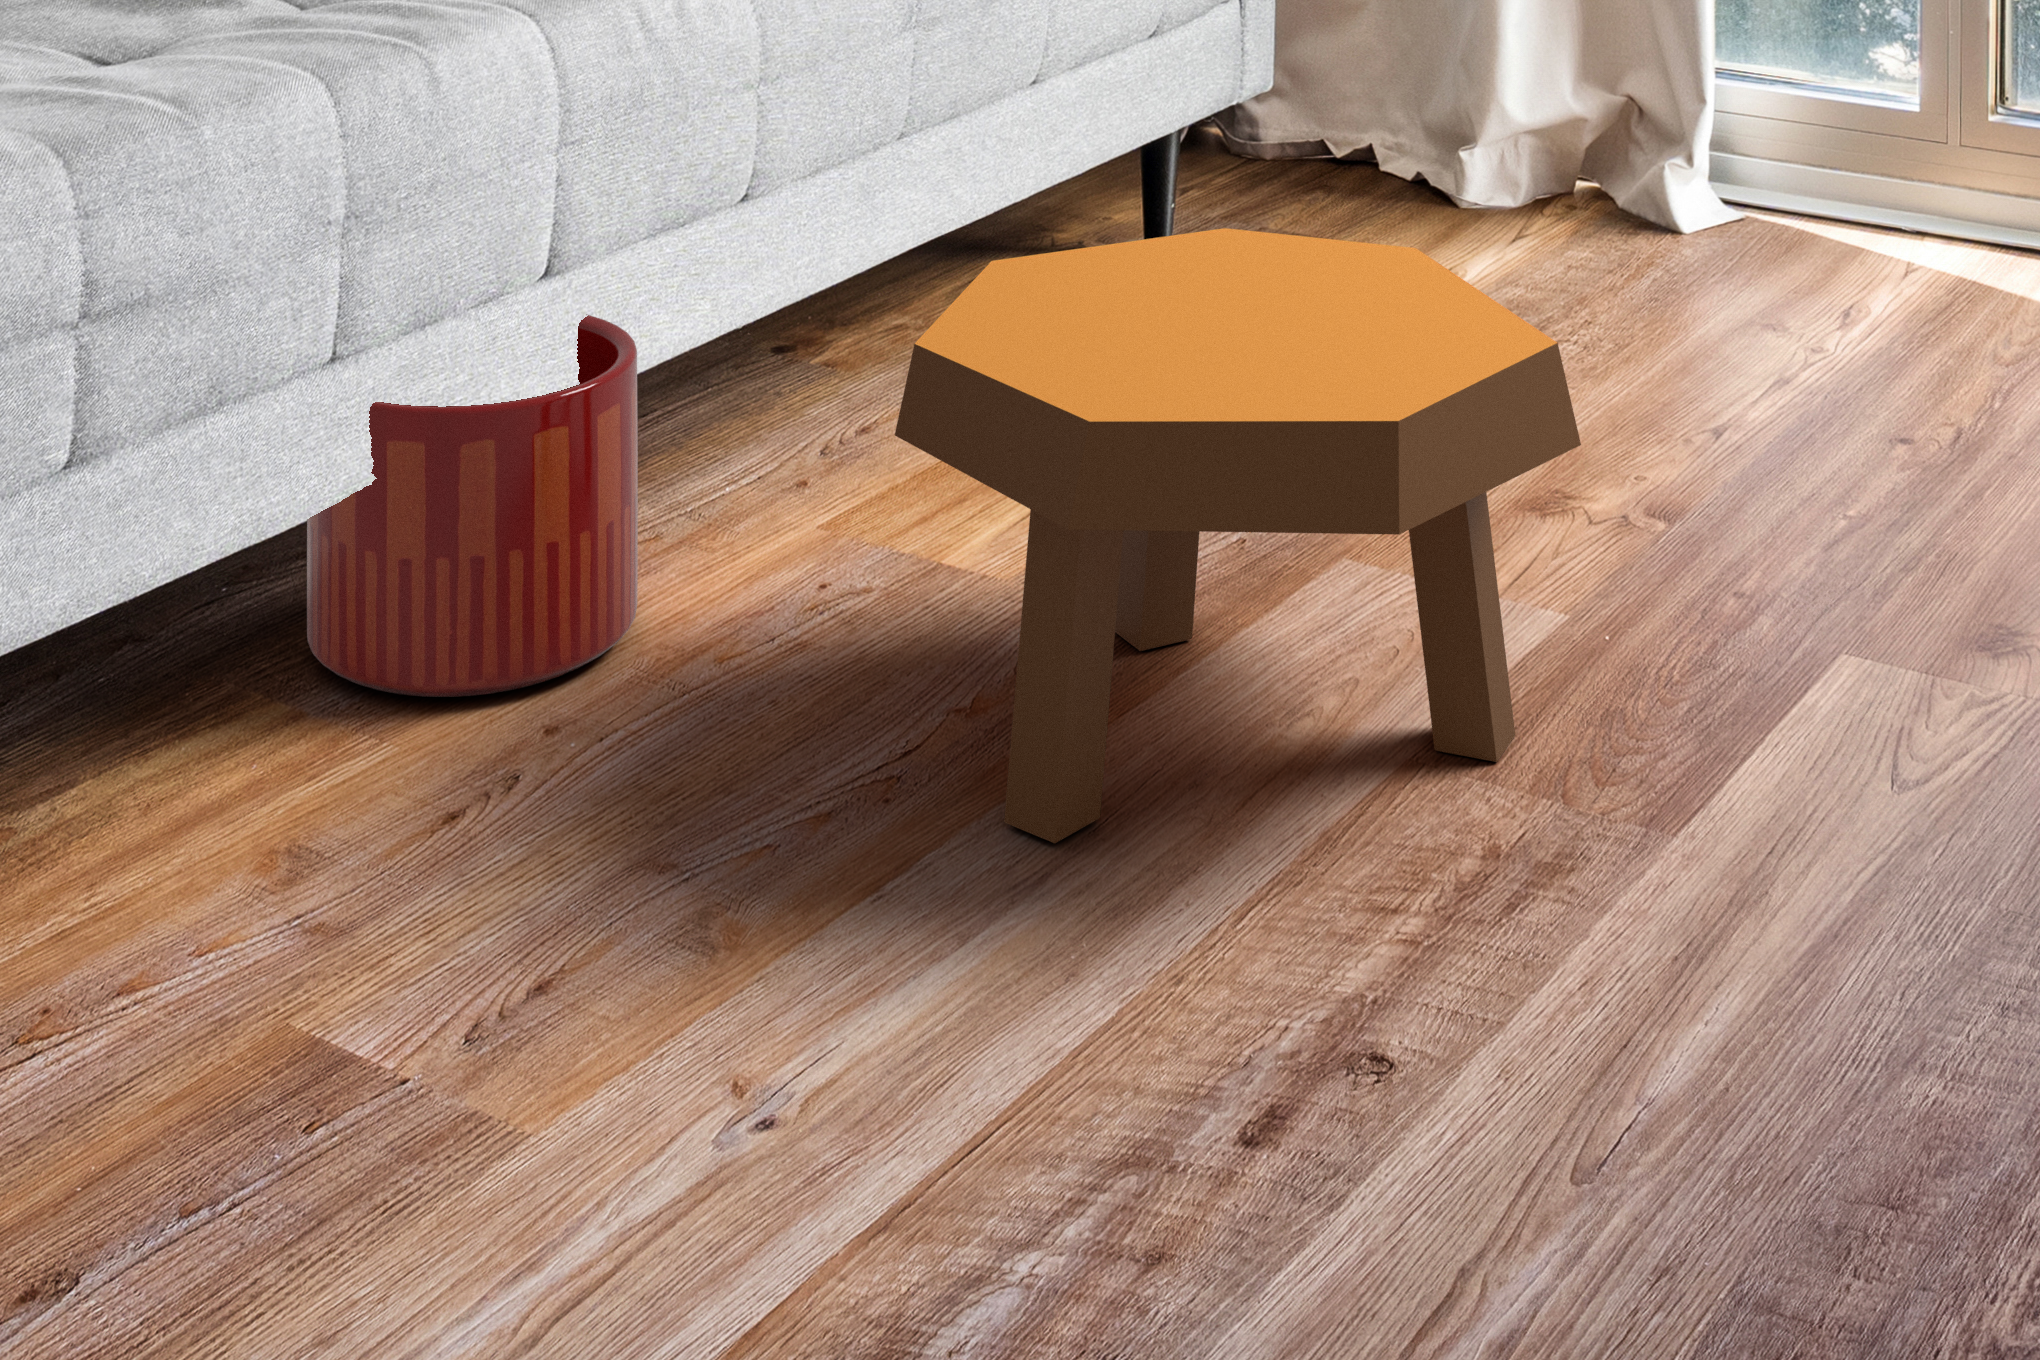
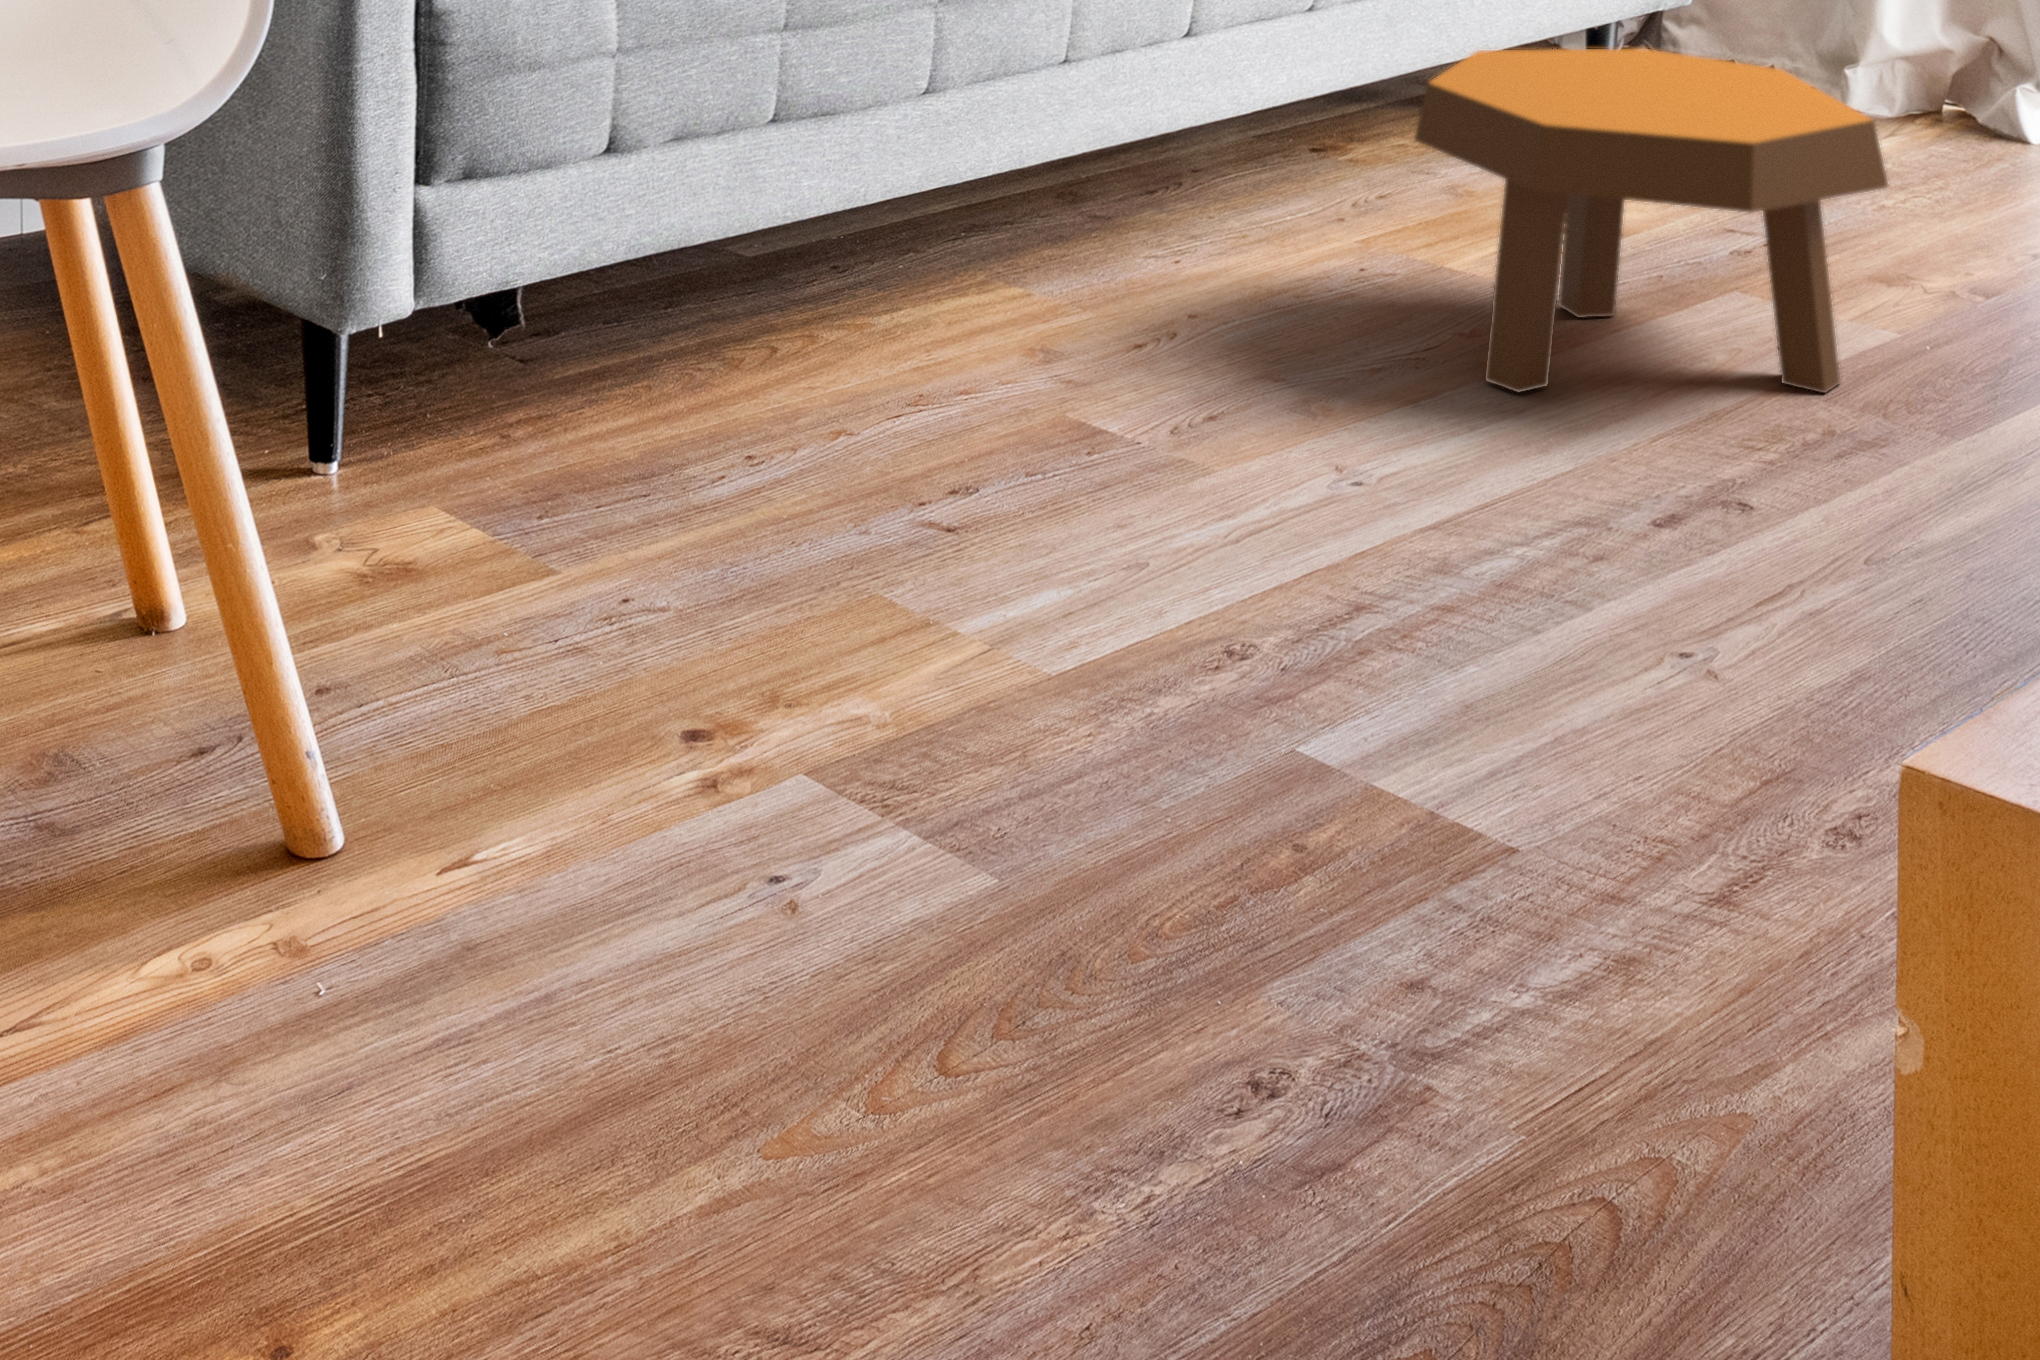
planter: present [307,315,638,697] -> none [1025,60,1237,291]

